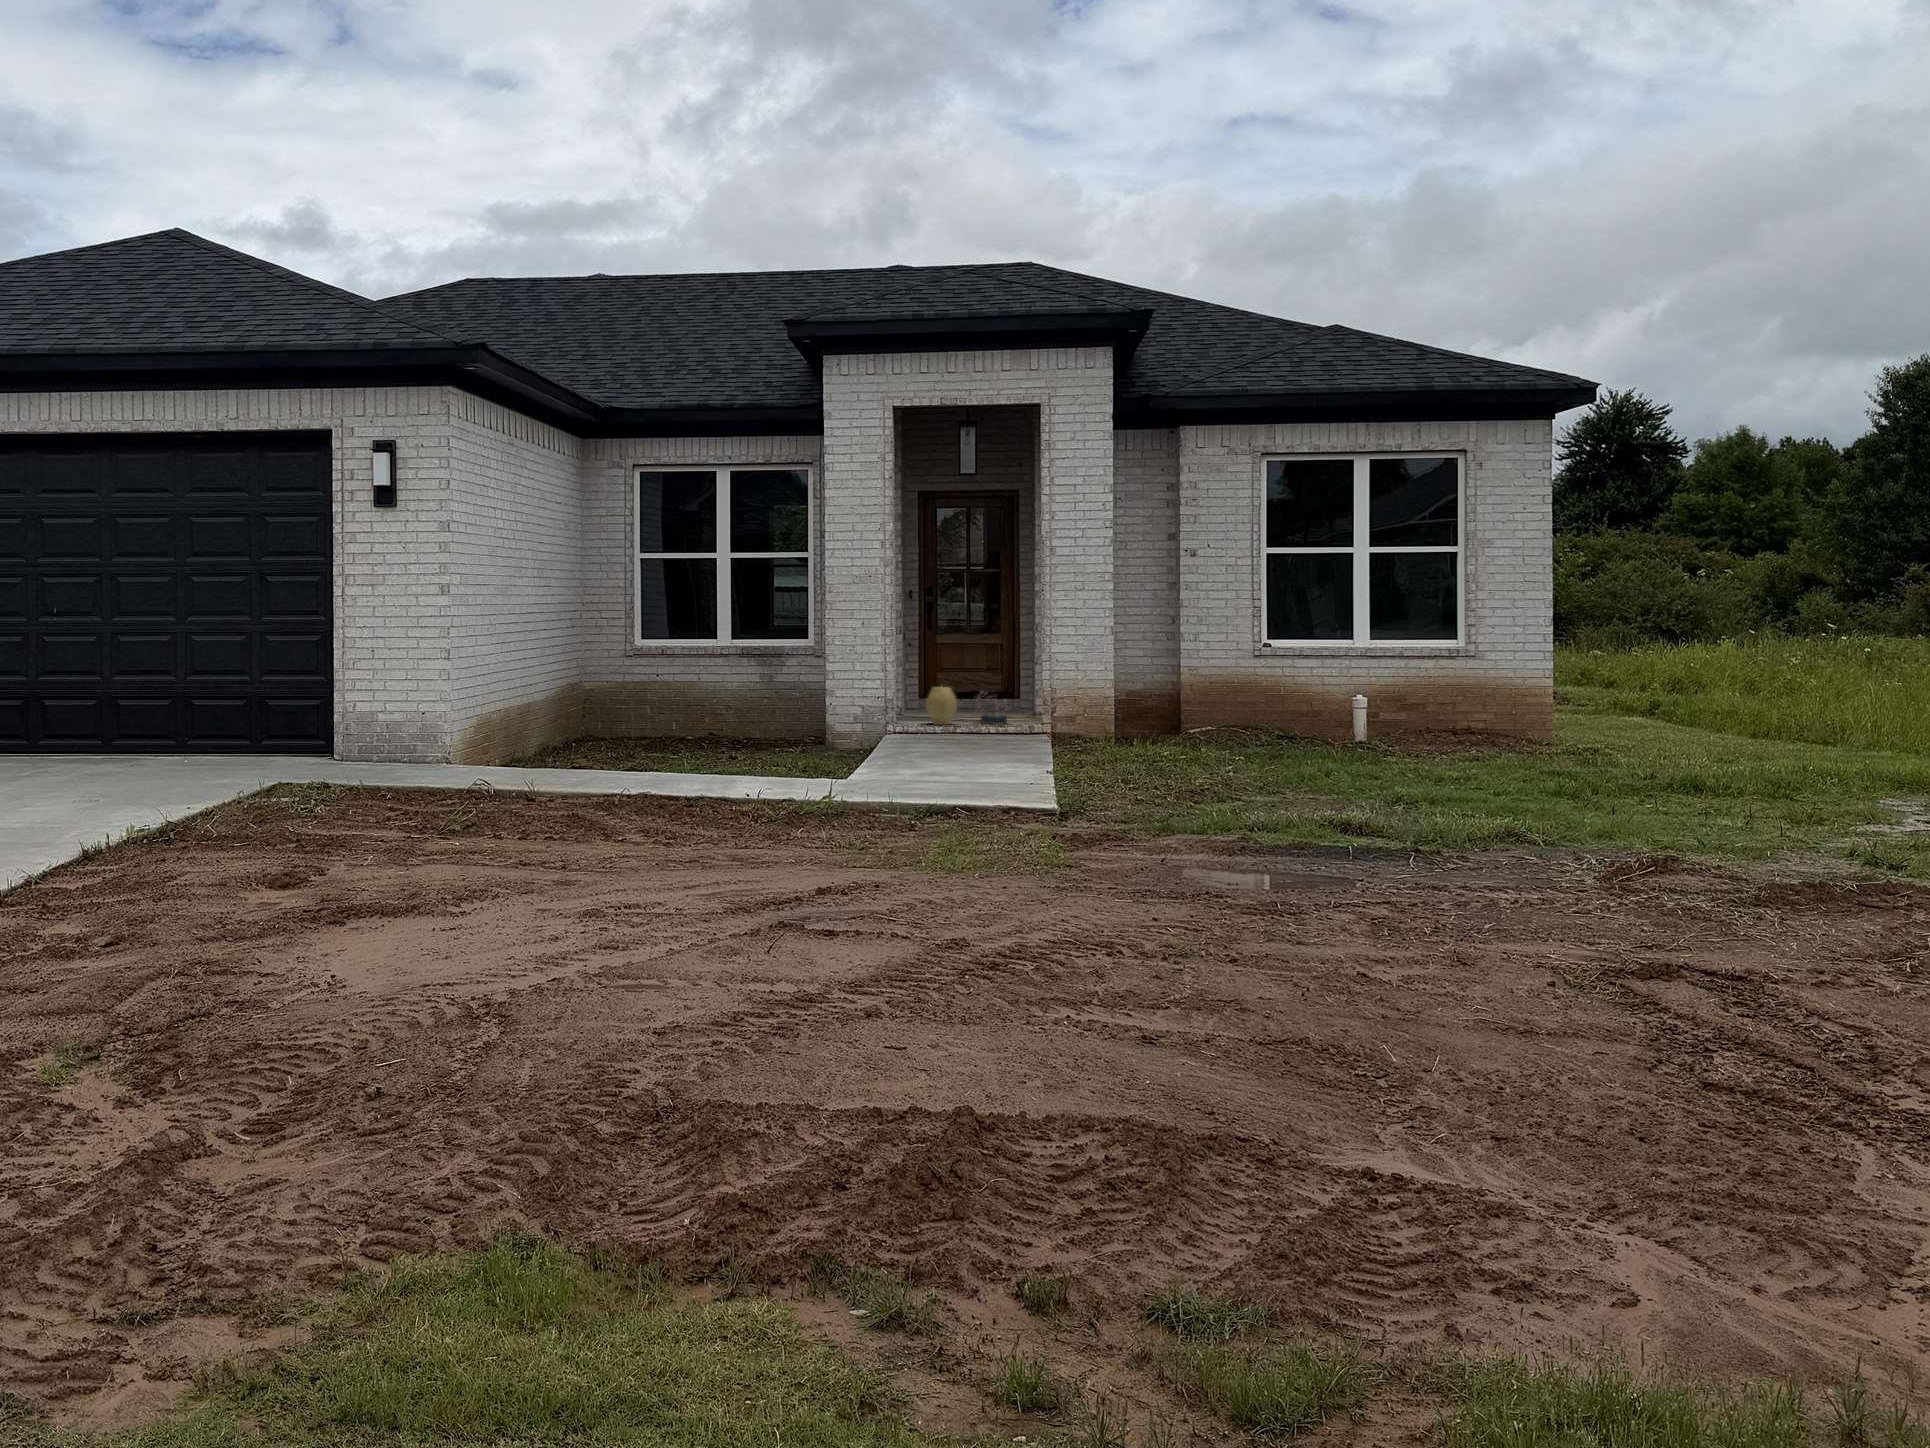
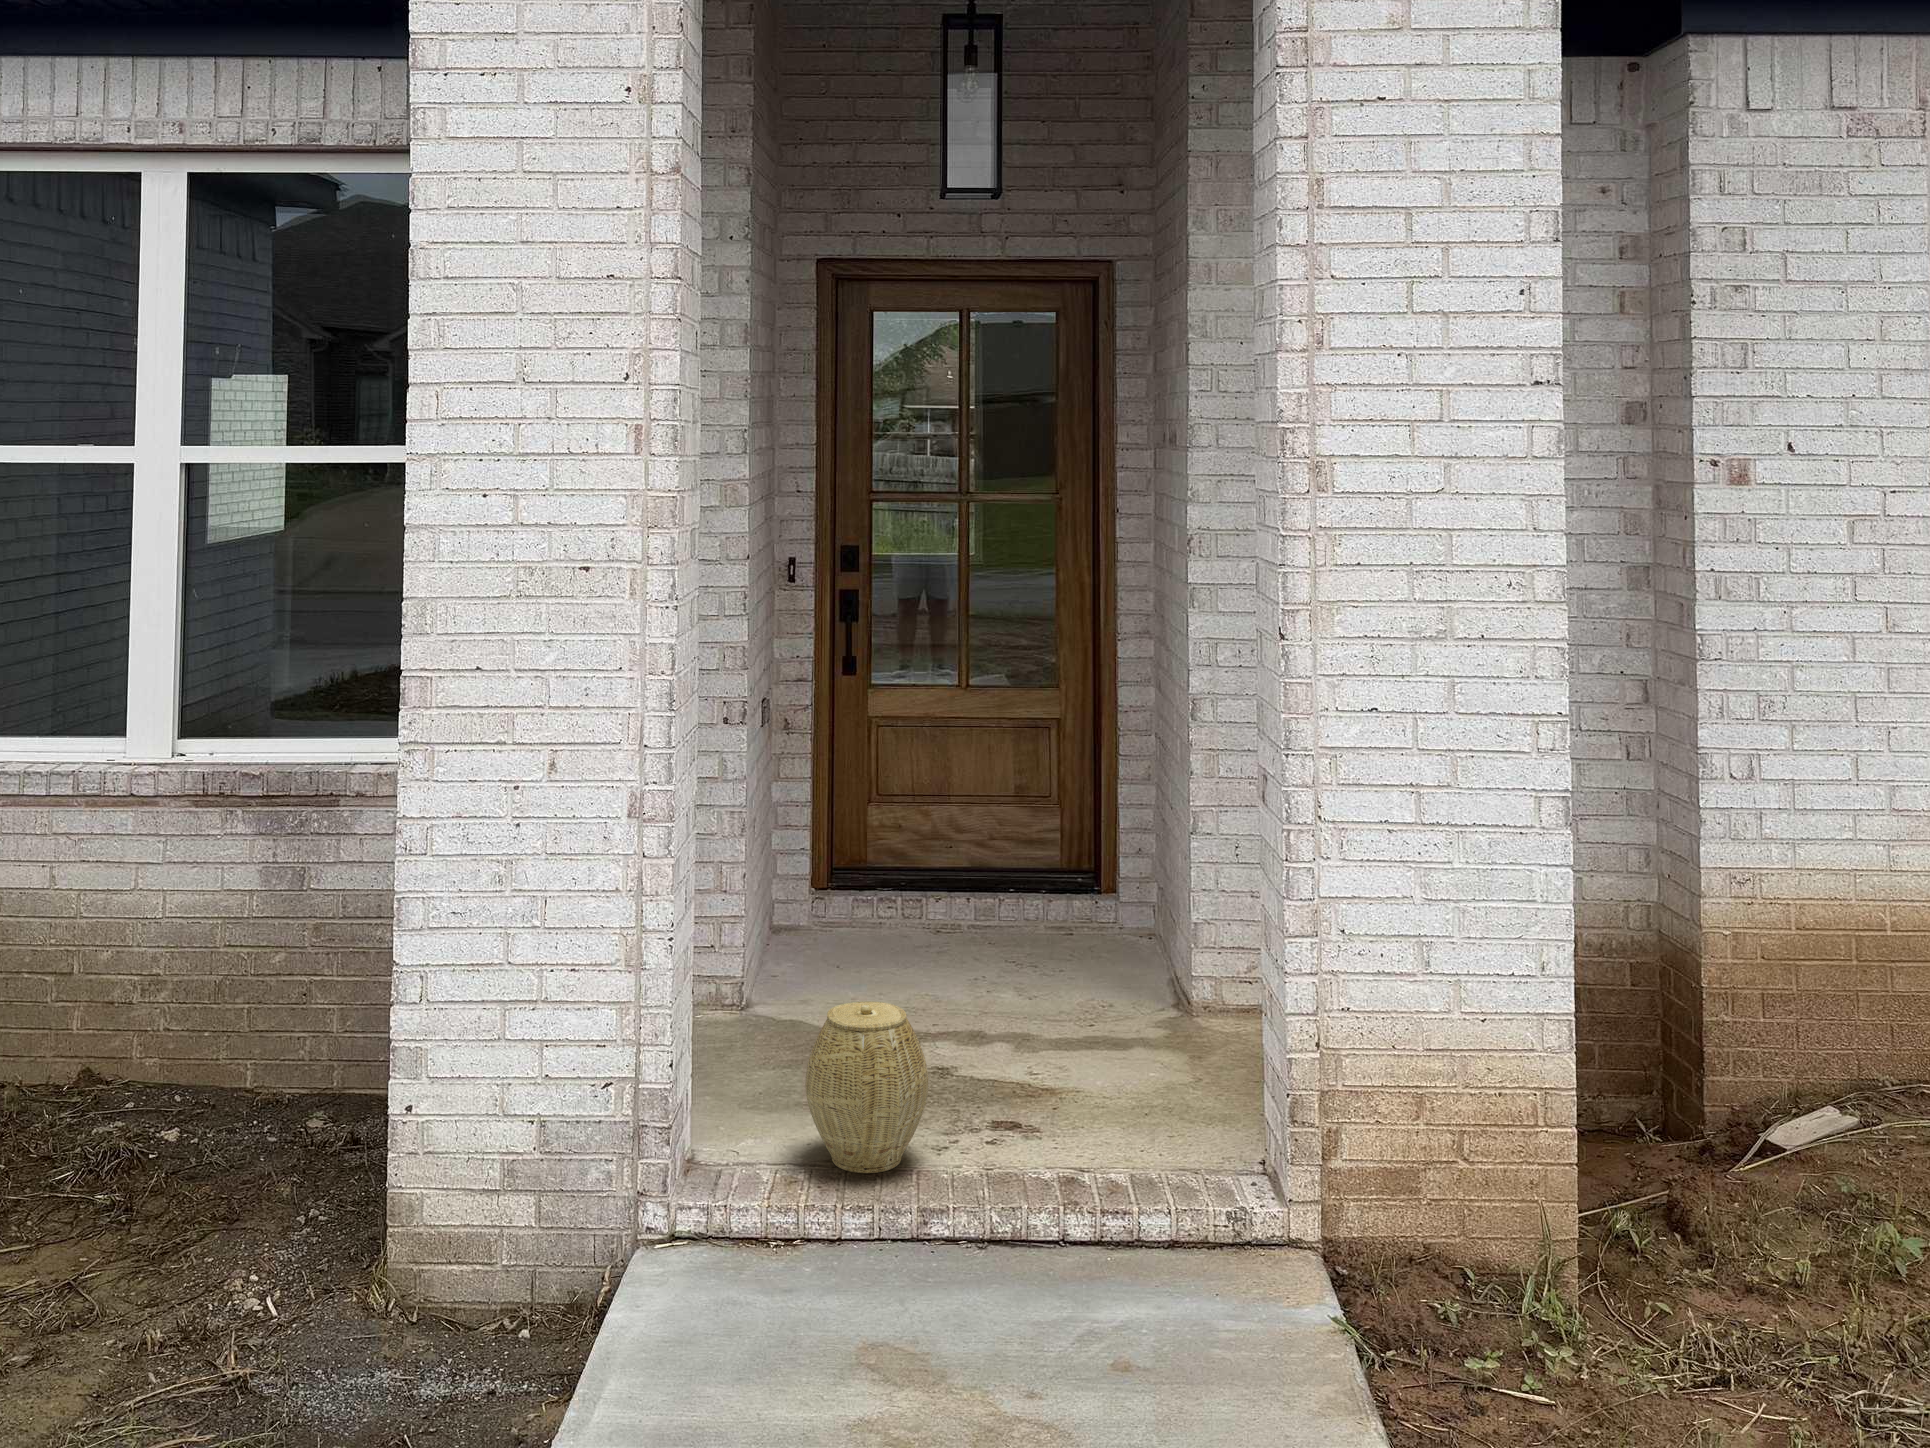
decorative plant: present [976,693,1008,725] -> none [990,1000,1139,1161]

